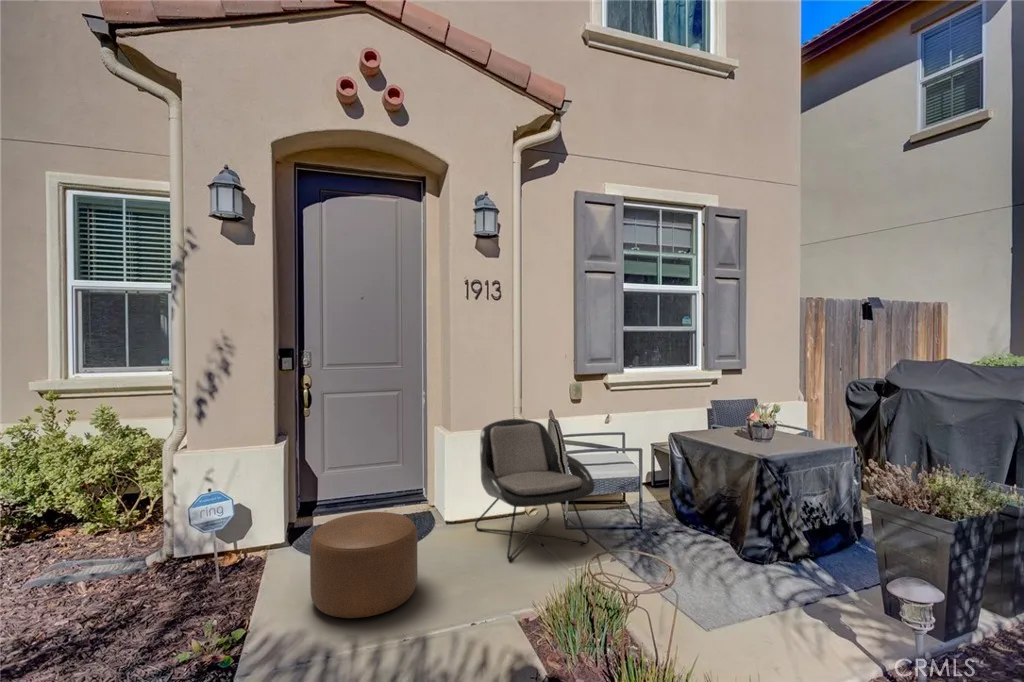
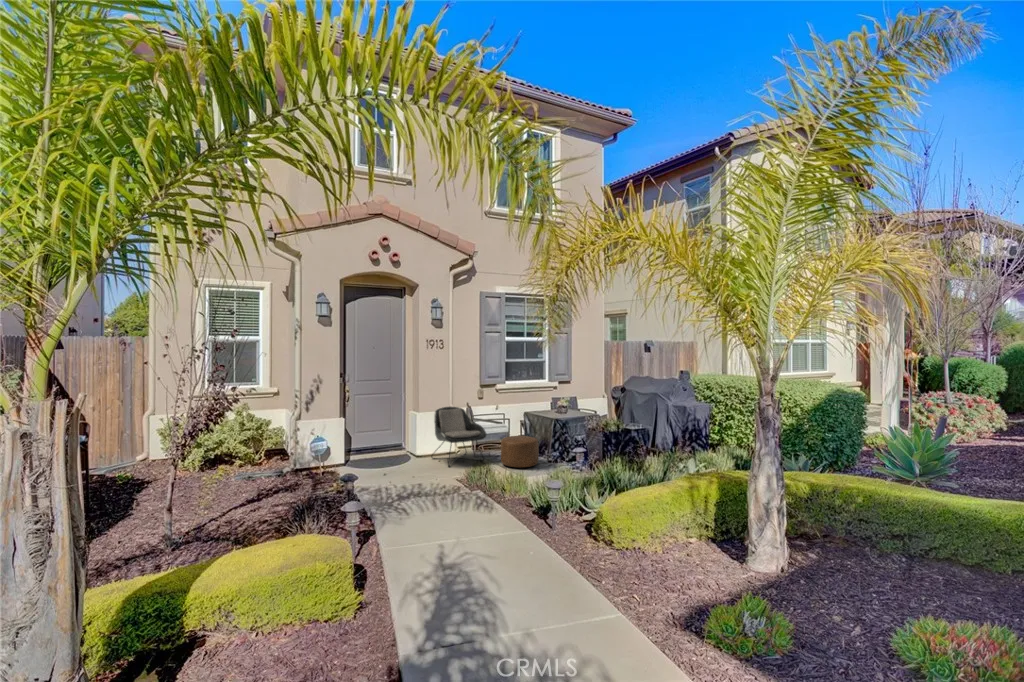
ottoman: present [310,512,418,618] -> present [501,436,539,467]

